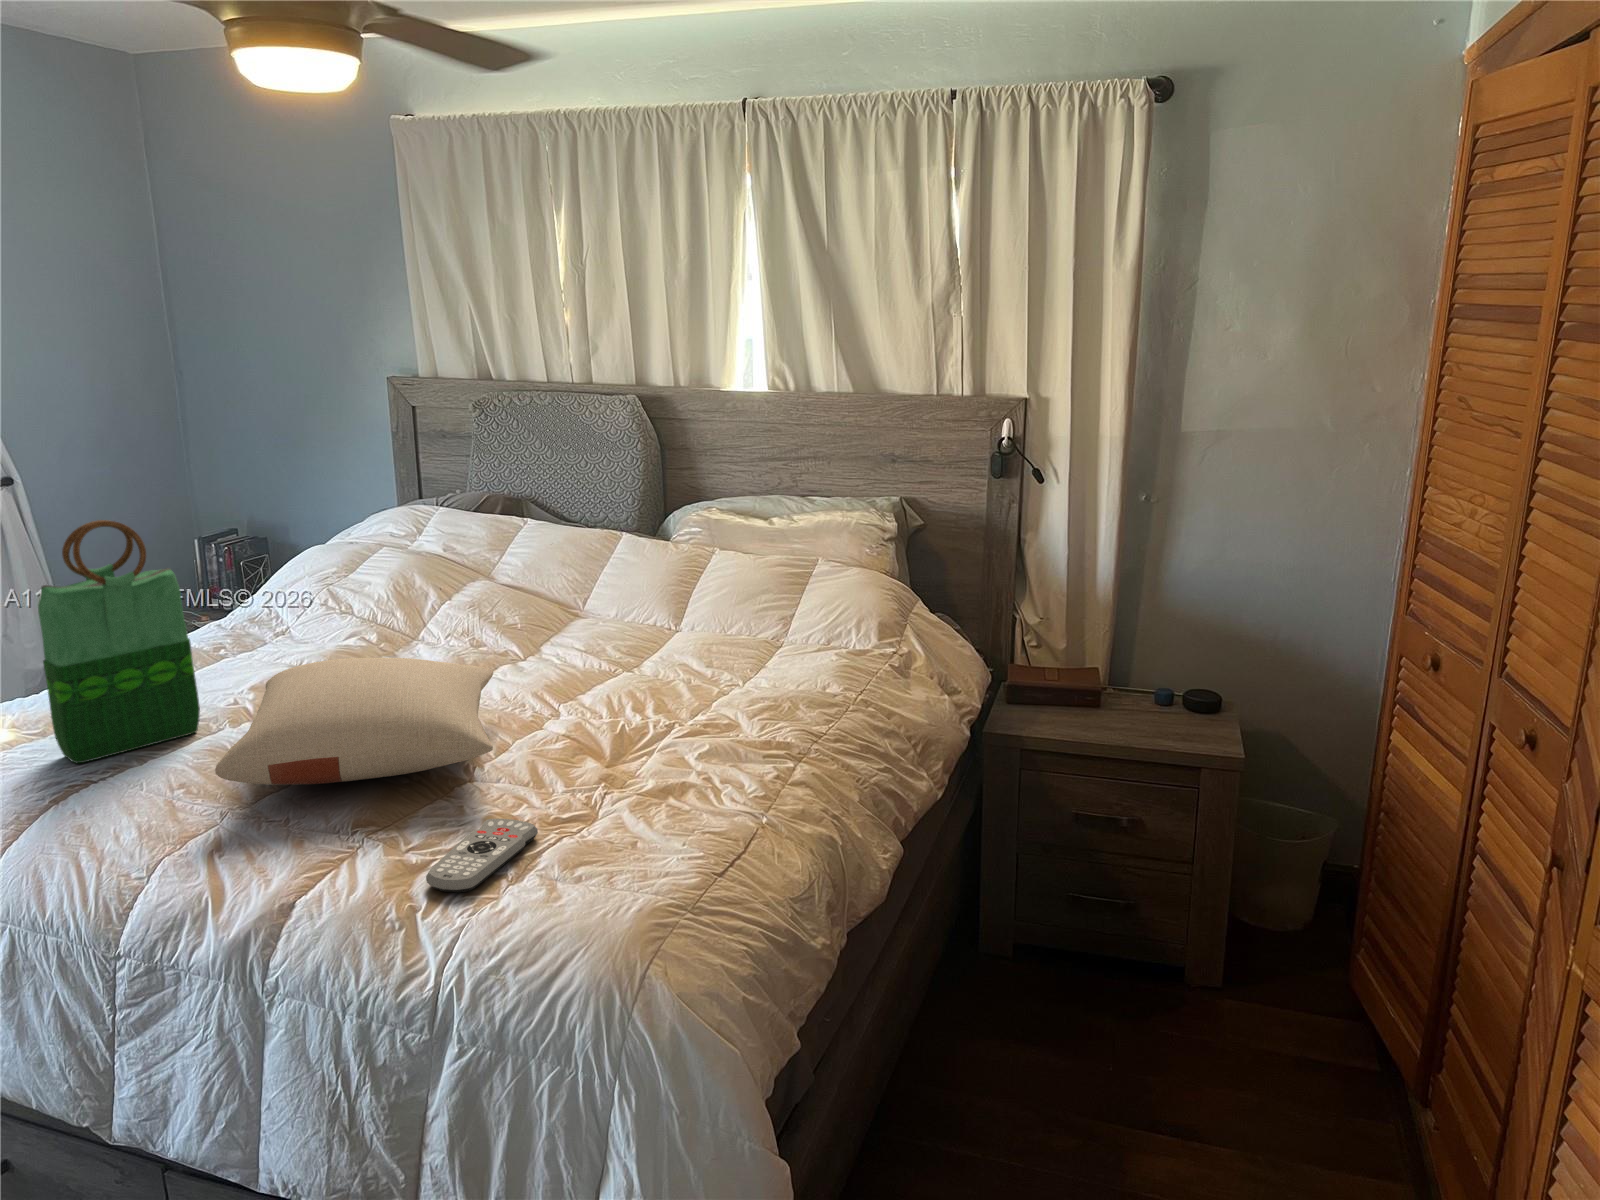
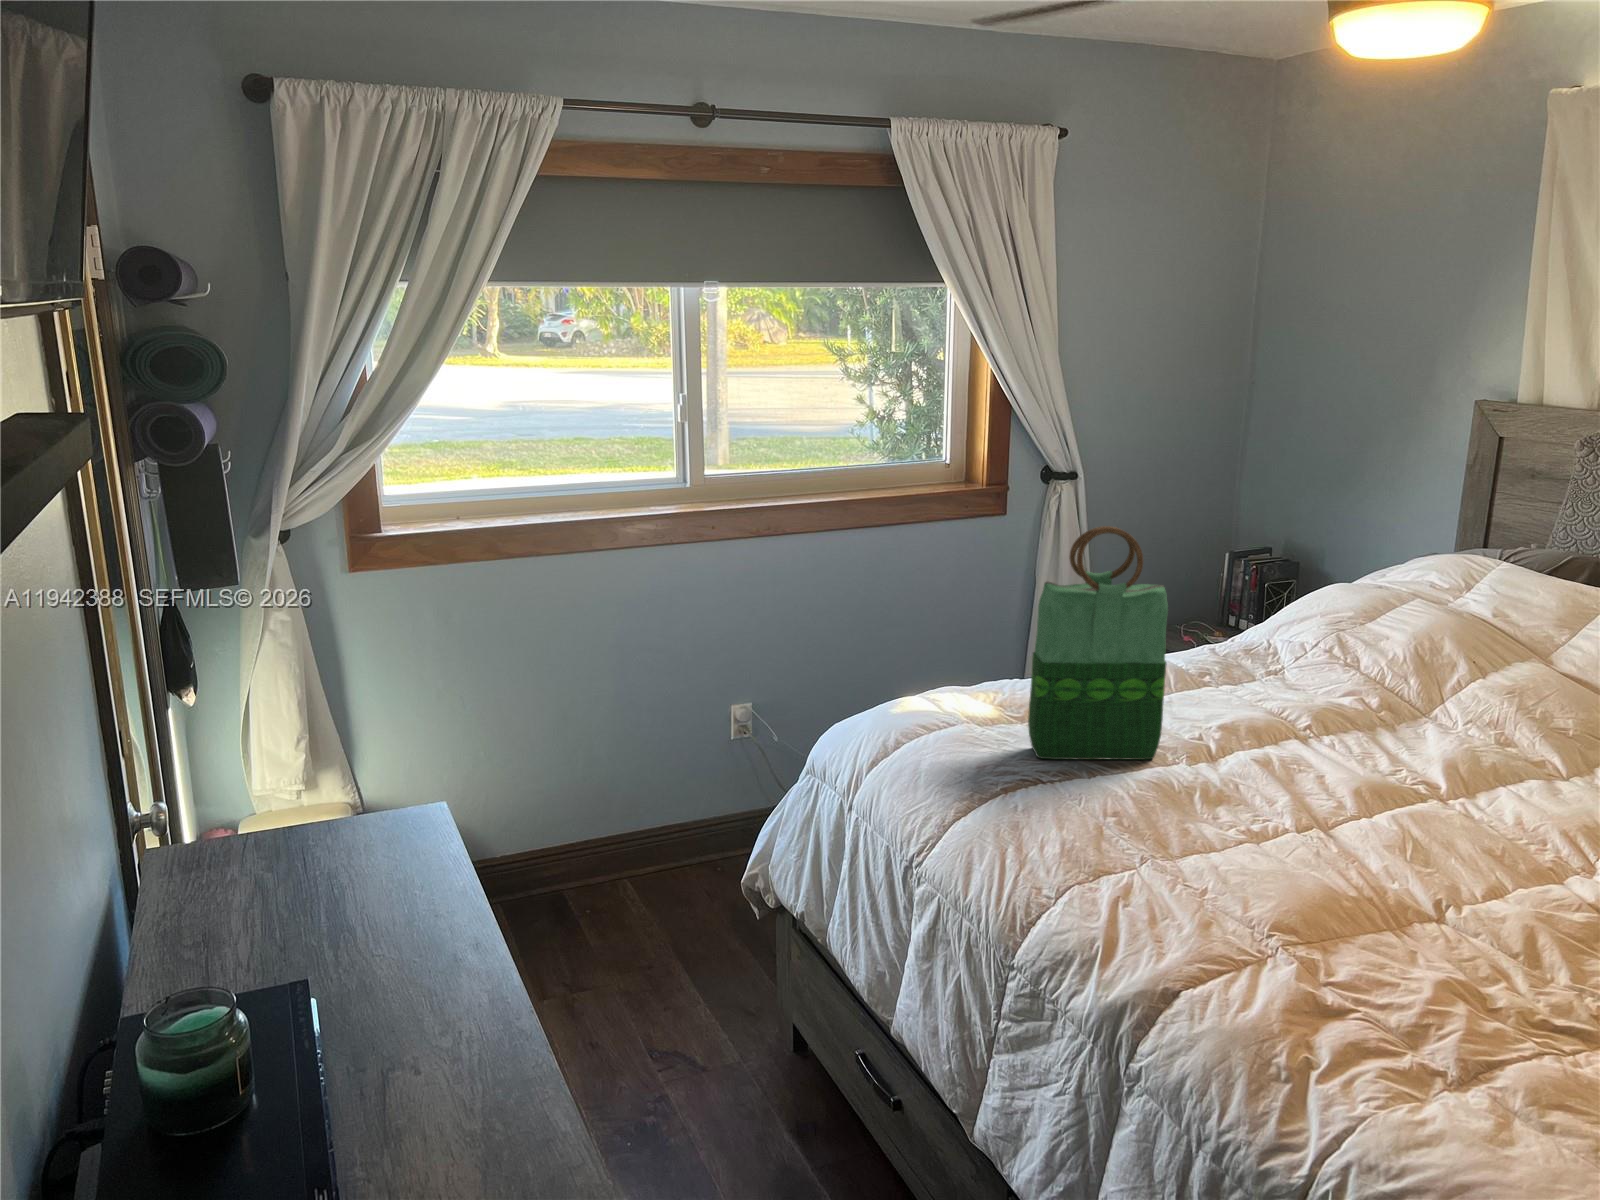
pillow: present [215,658,493,785] -> none [1144,720,1509,898]
remote control: present [426,819,538,892] -> none [1335,986,1509,1073]

